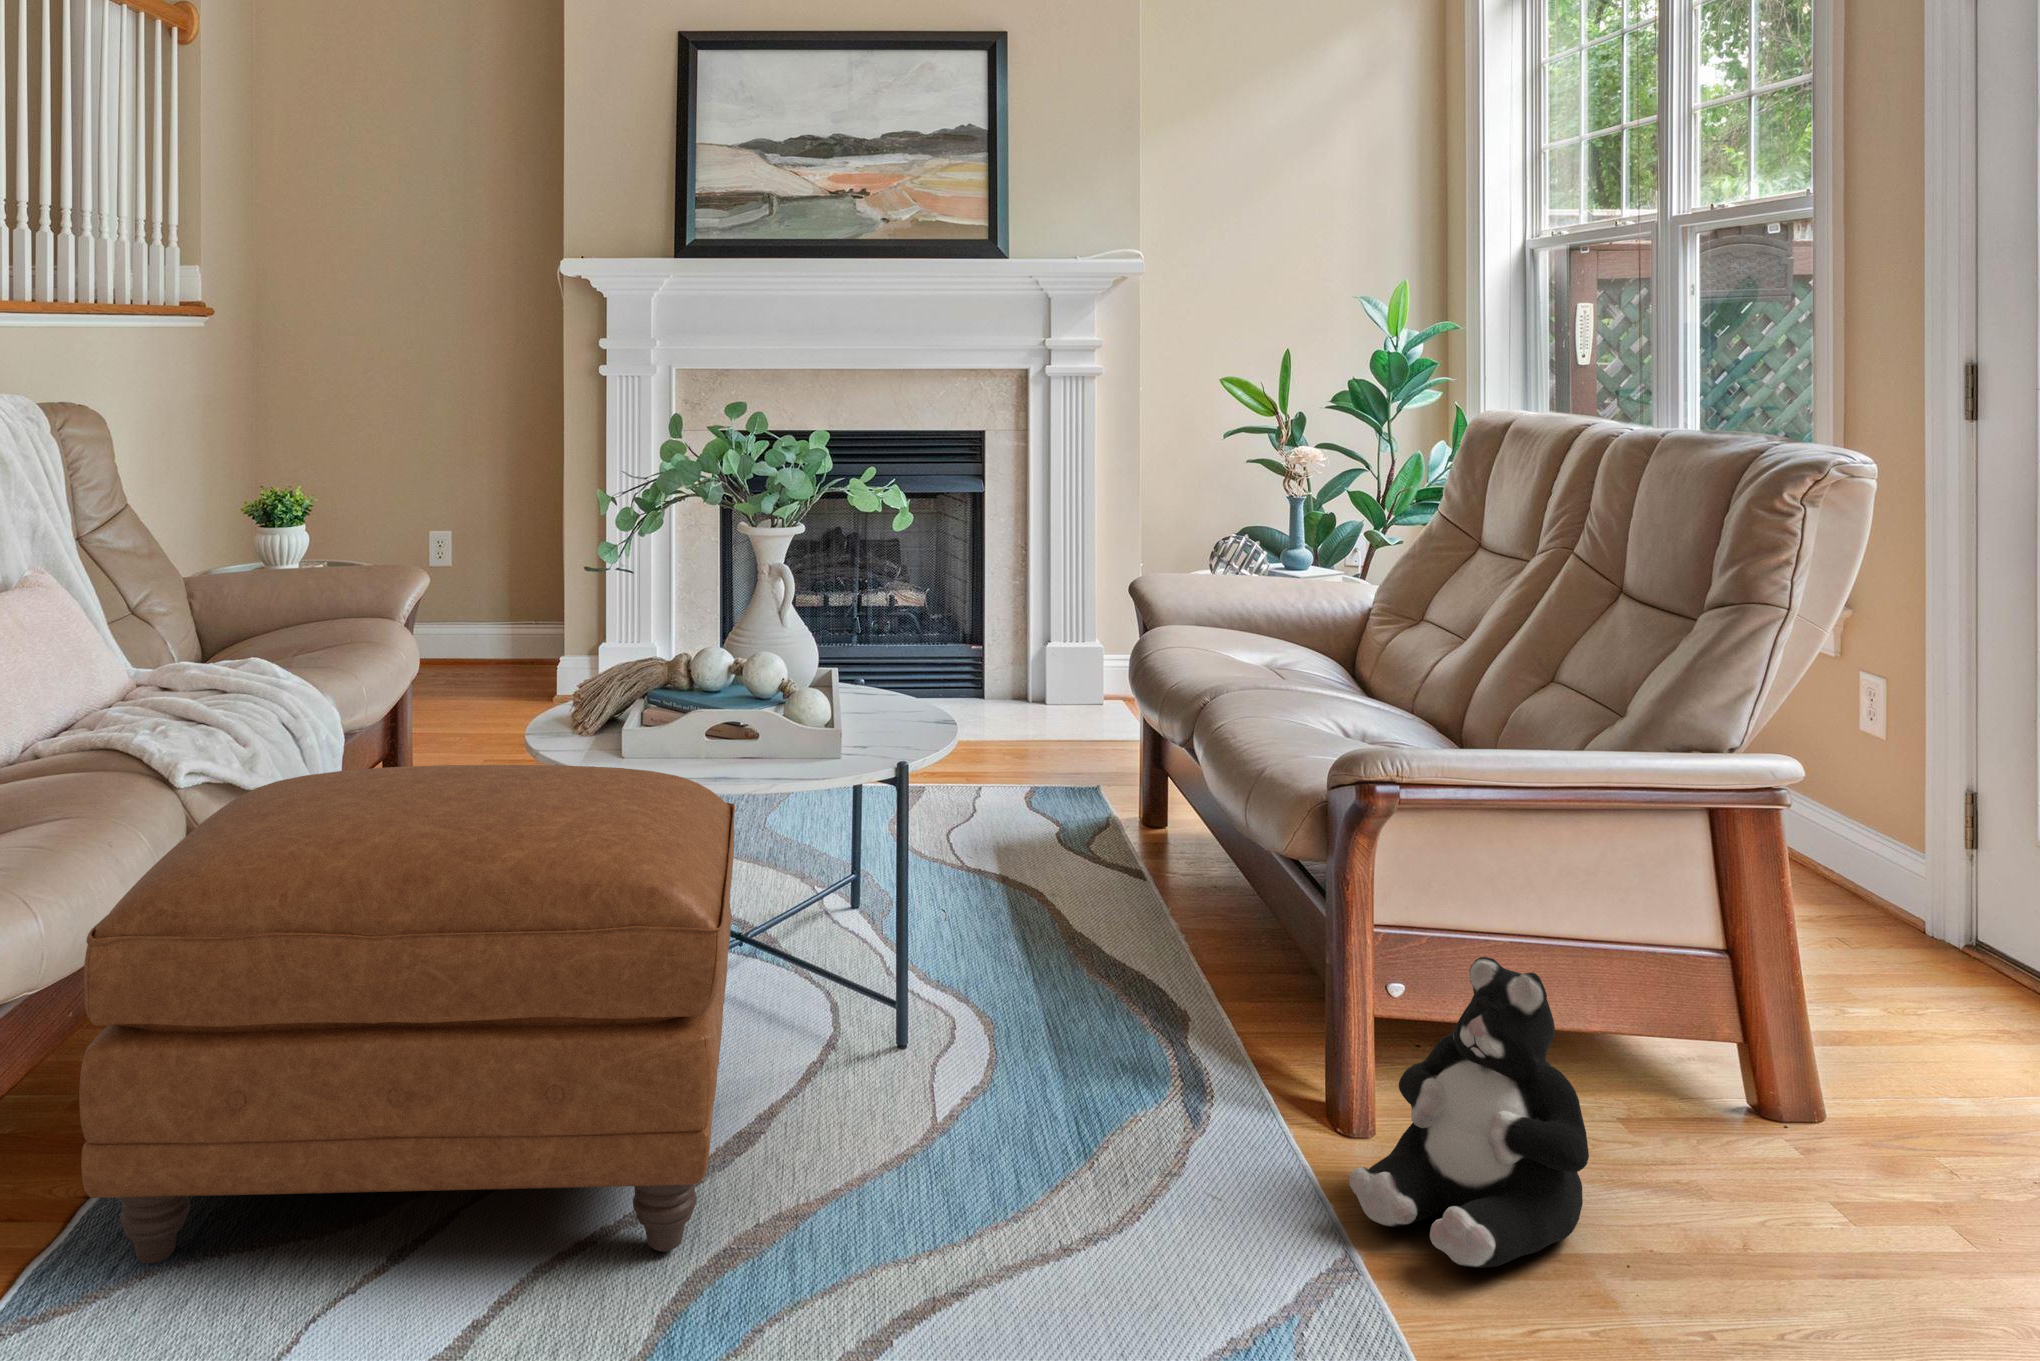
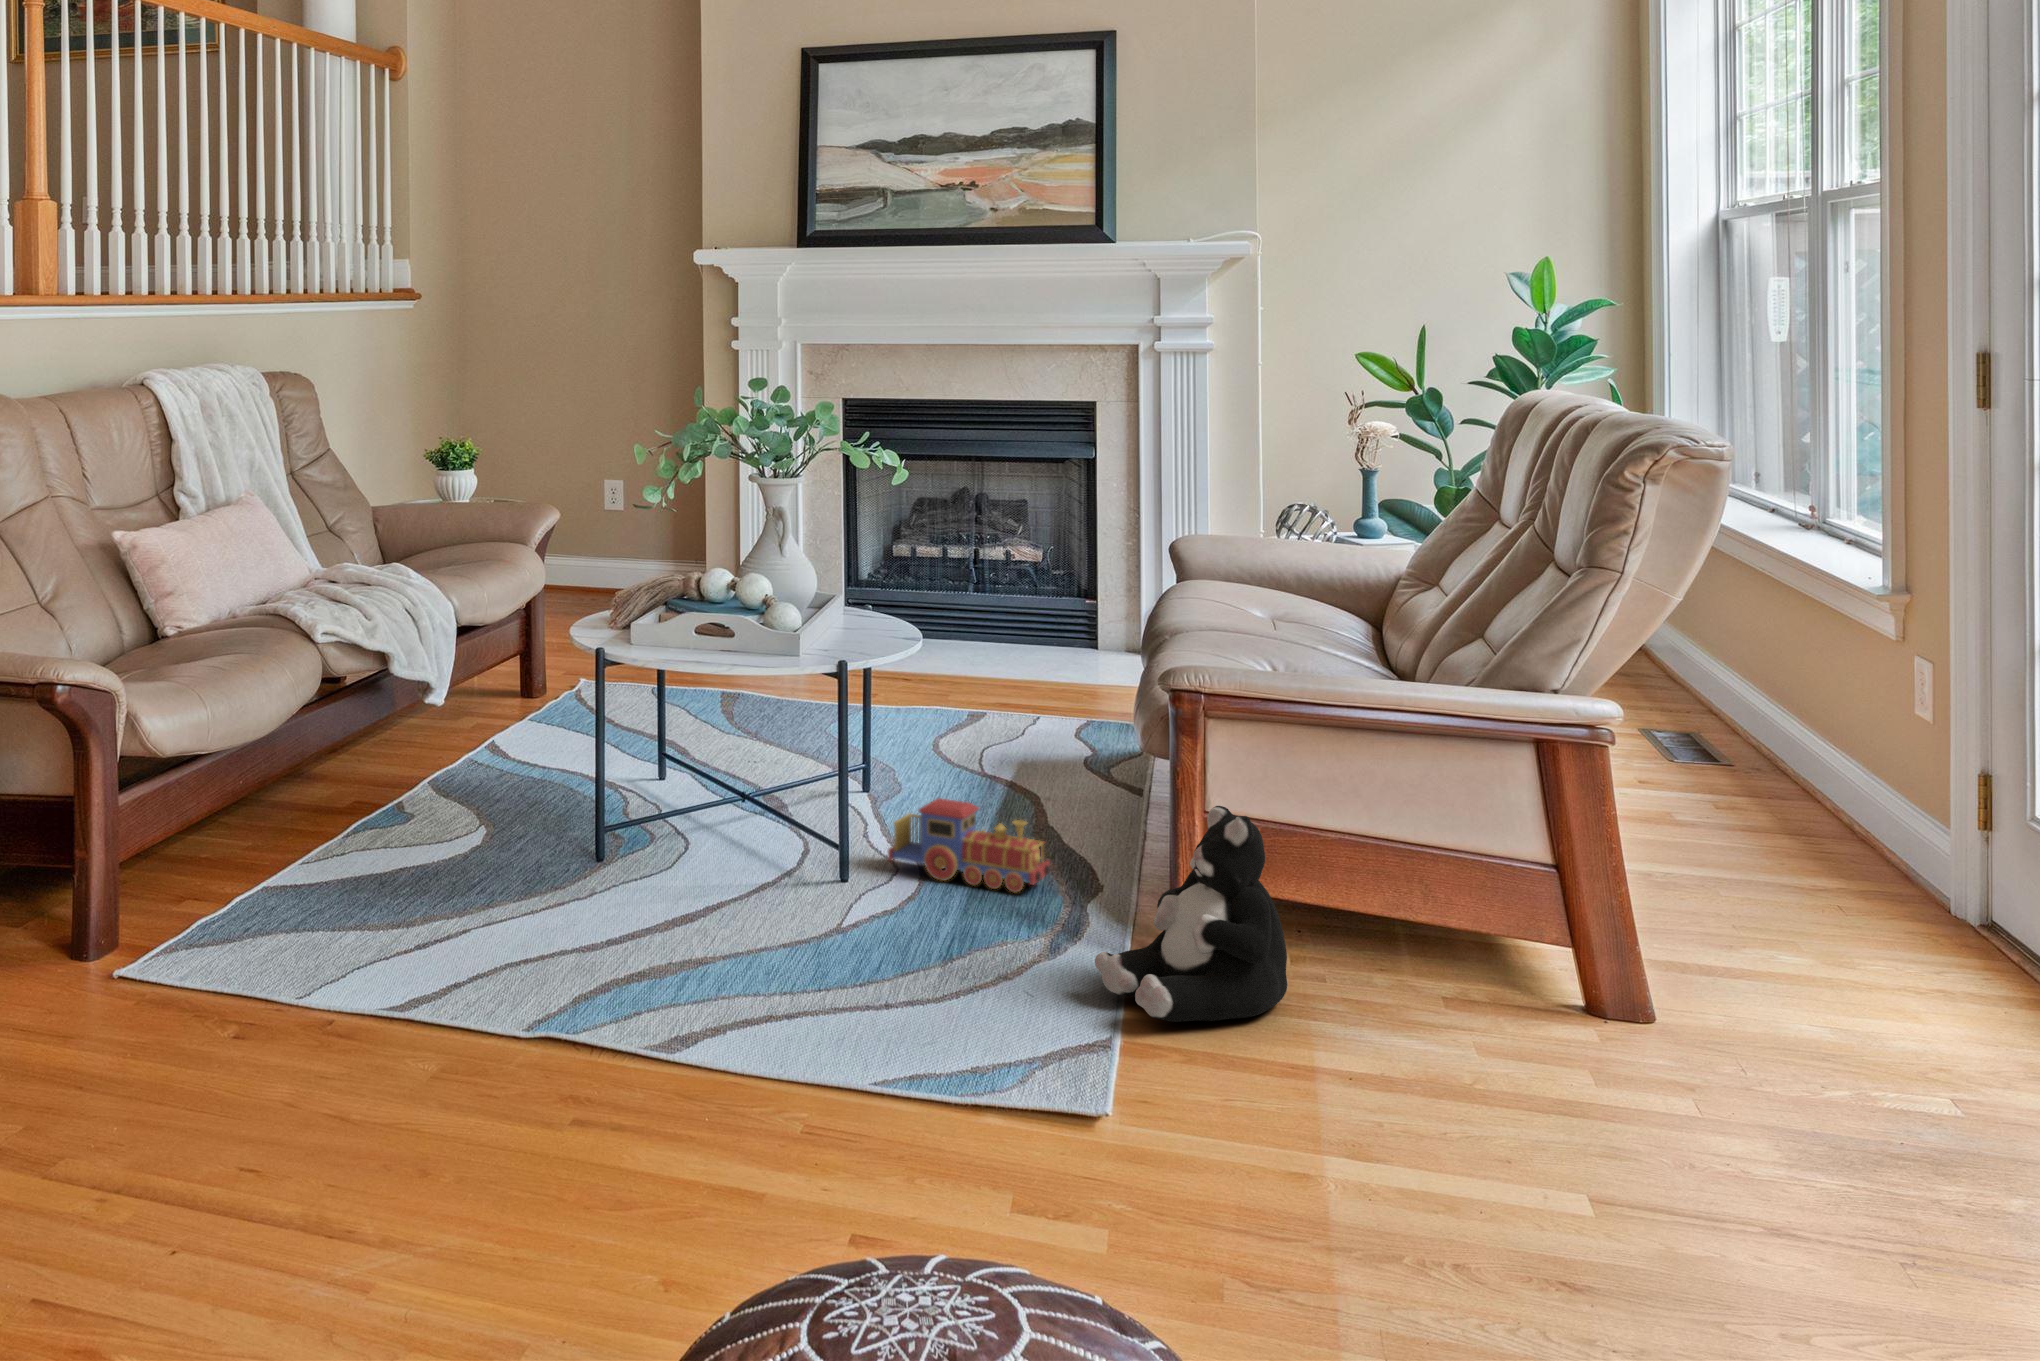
ottoman: present [79,765,735,1264] -> none [229,631,695,956]
toy train: none [962,933,1166,1051] -> present [888,798,1050,892]

